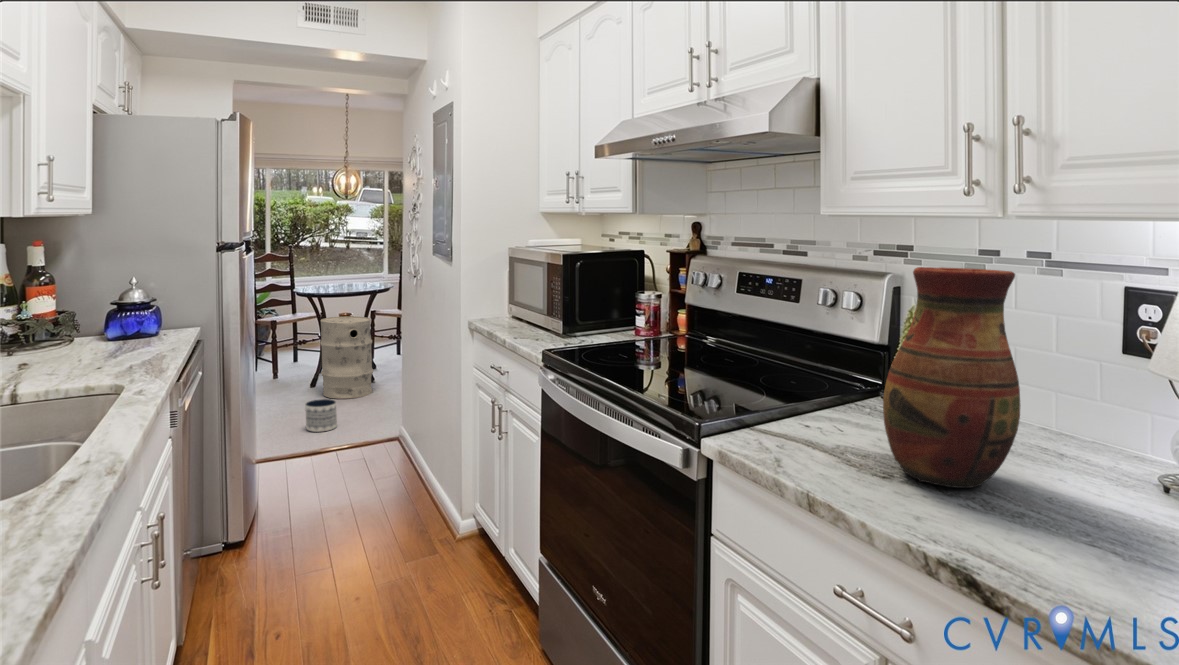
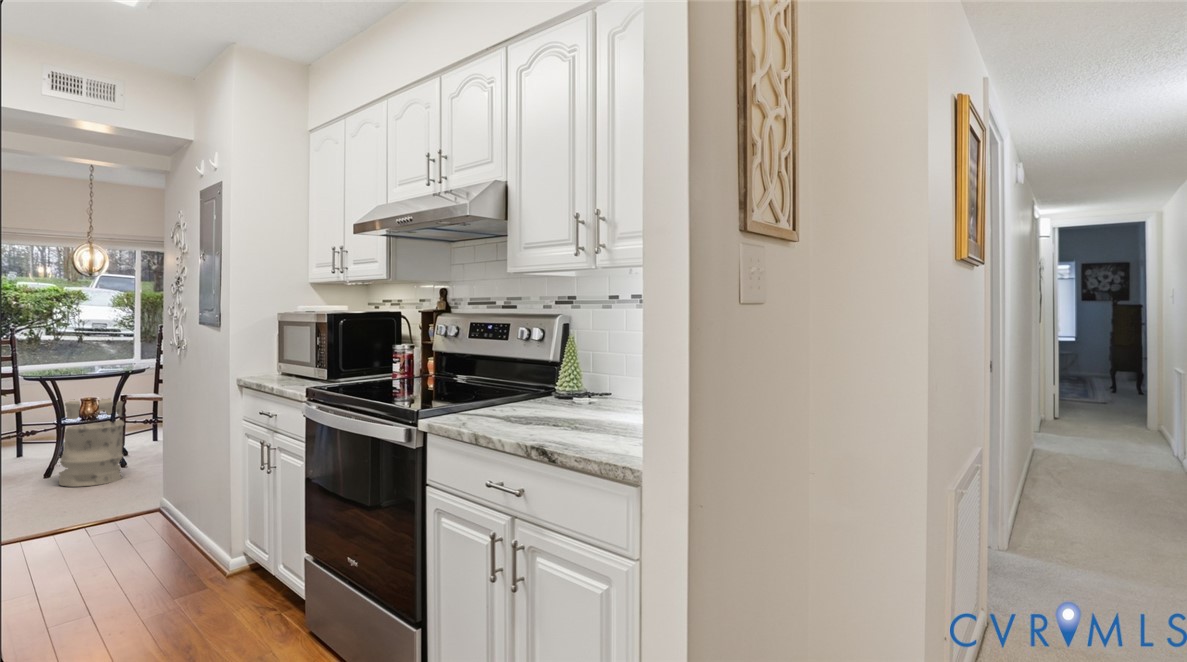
vase: present [883,267,1020,488] -> none [528,293,600,425]
planter: present [305,399,337,432] -> none [39,482,79,517]

